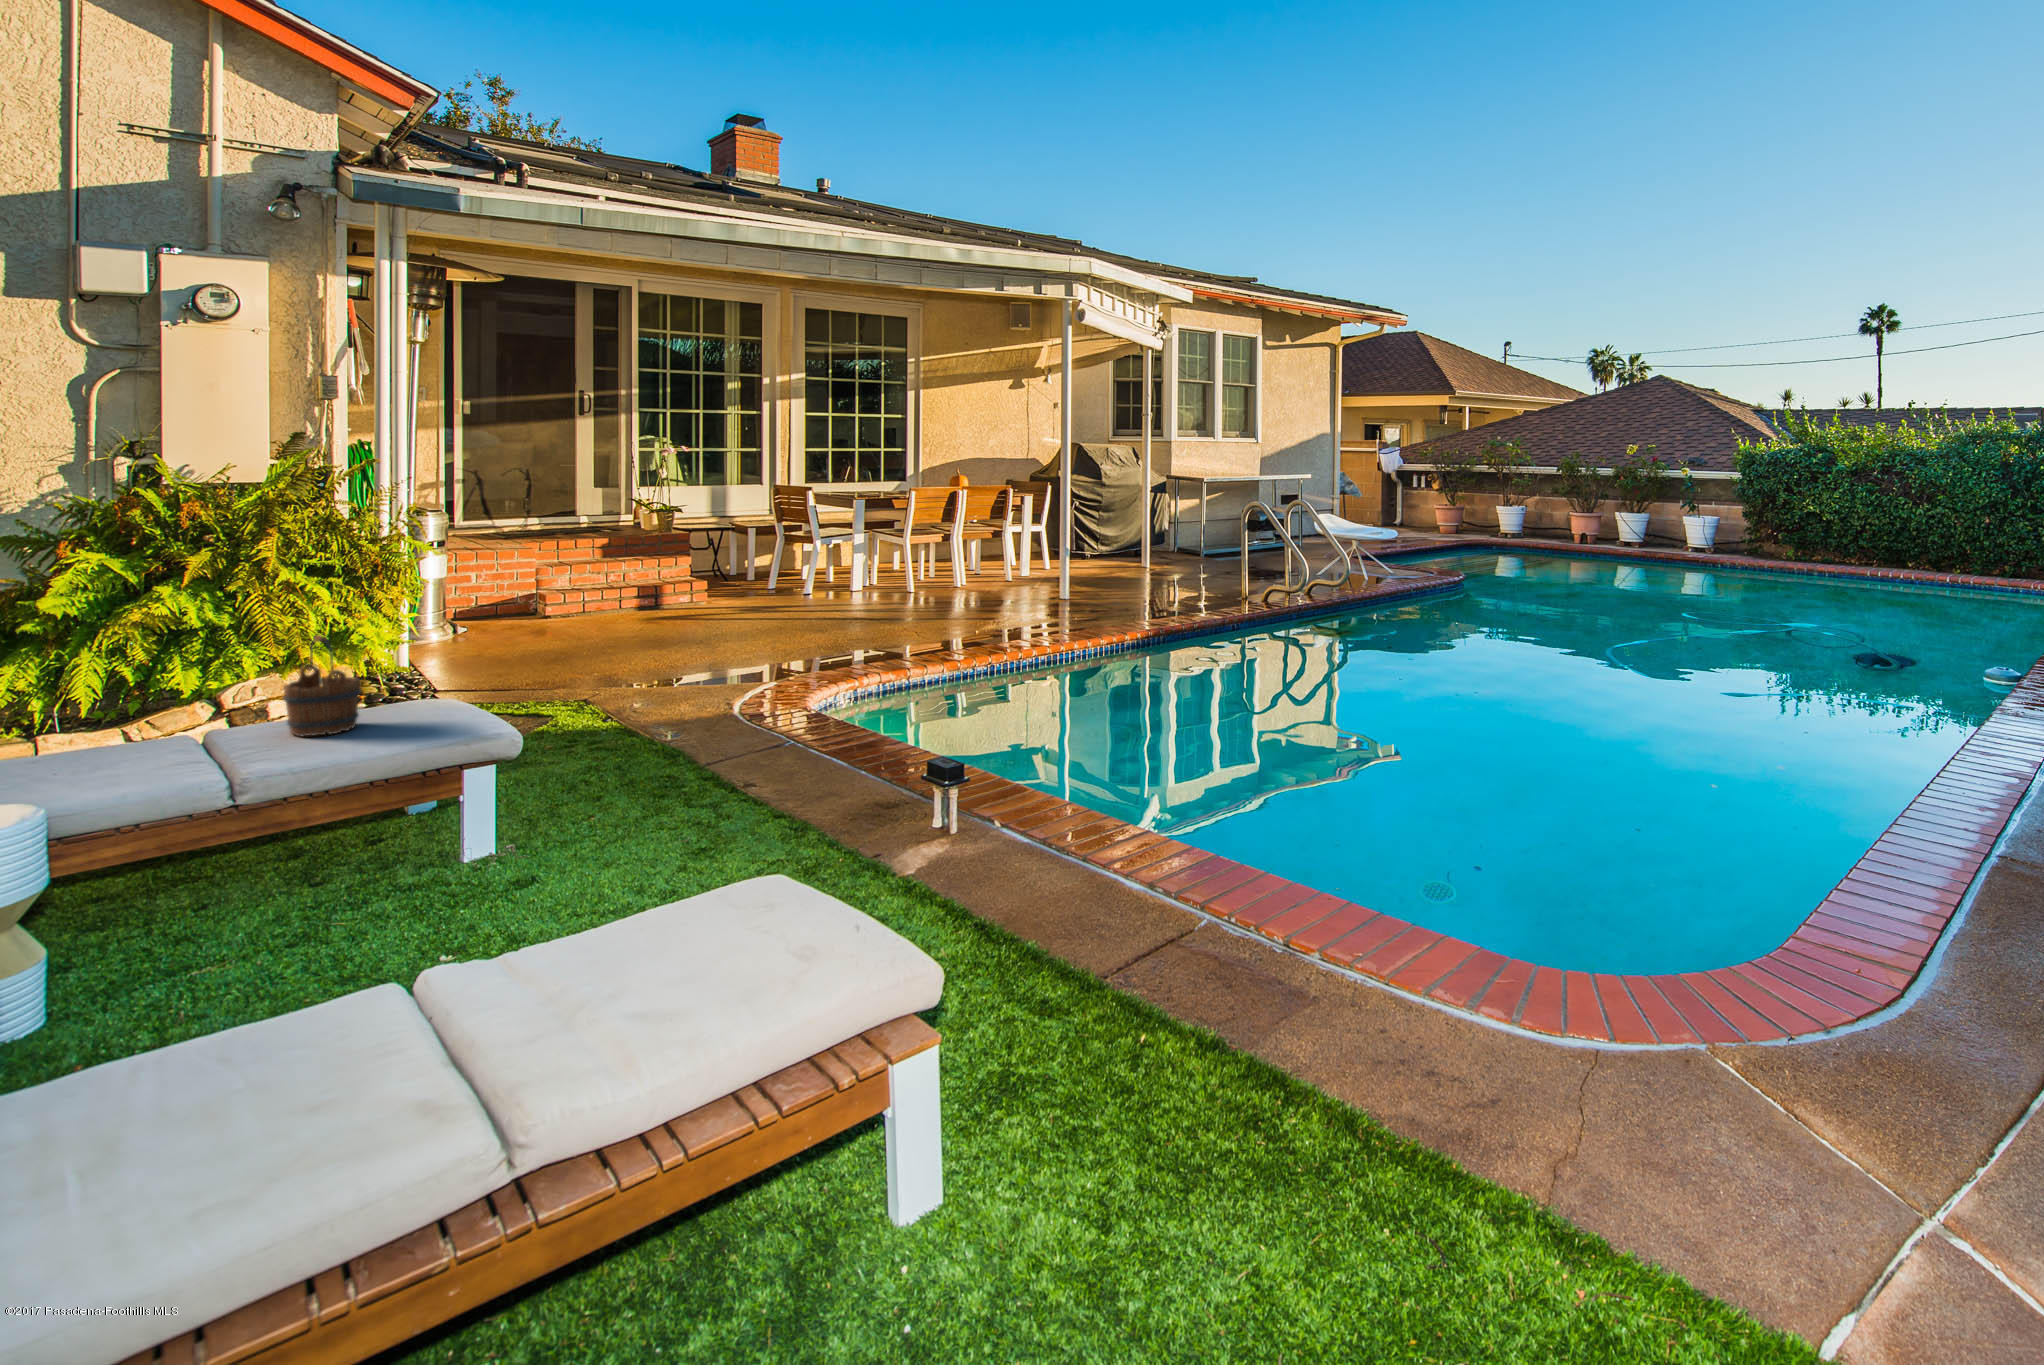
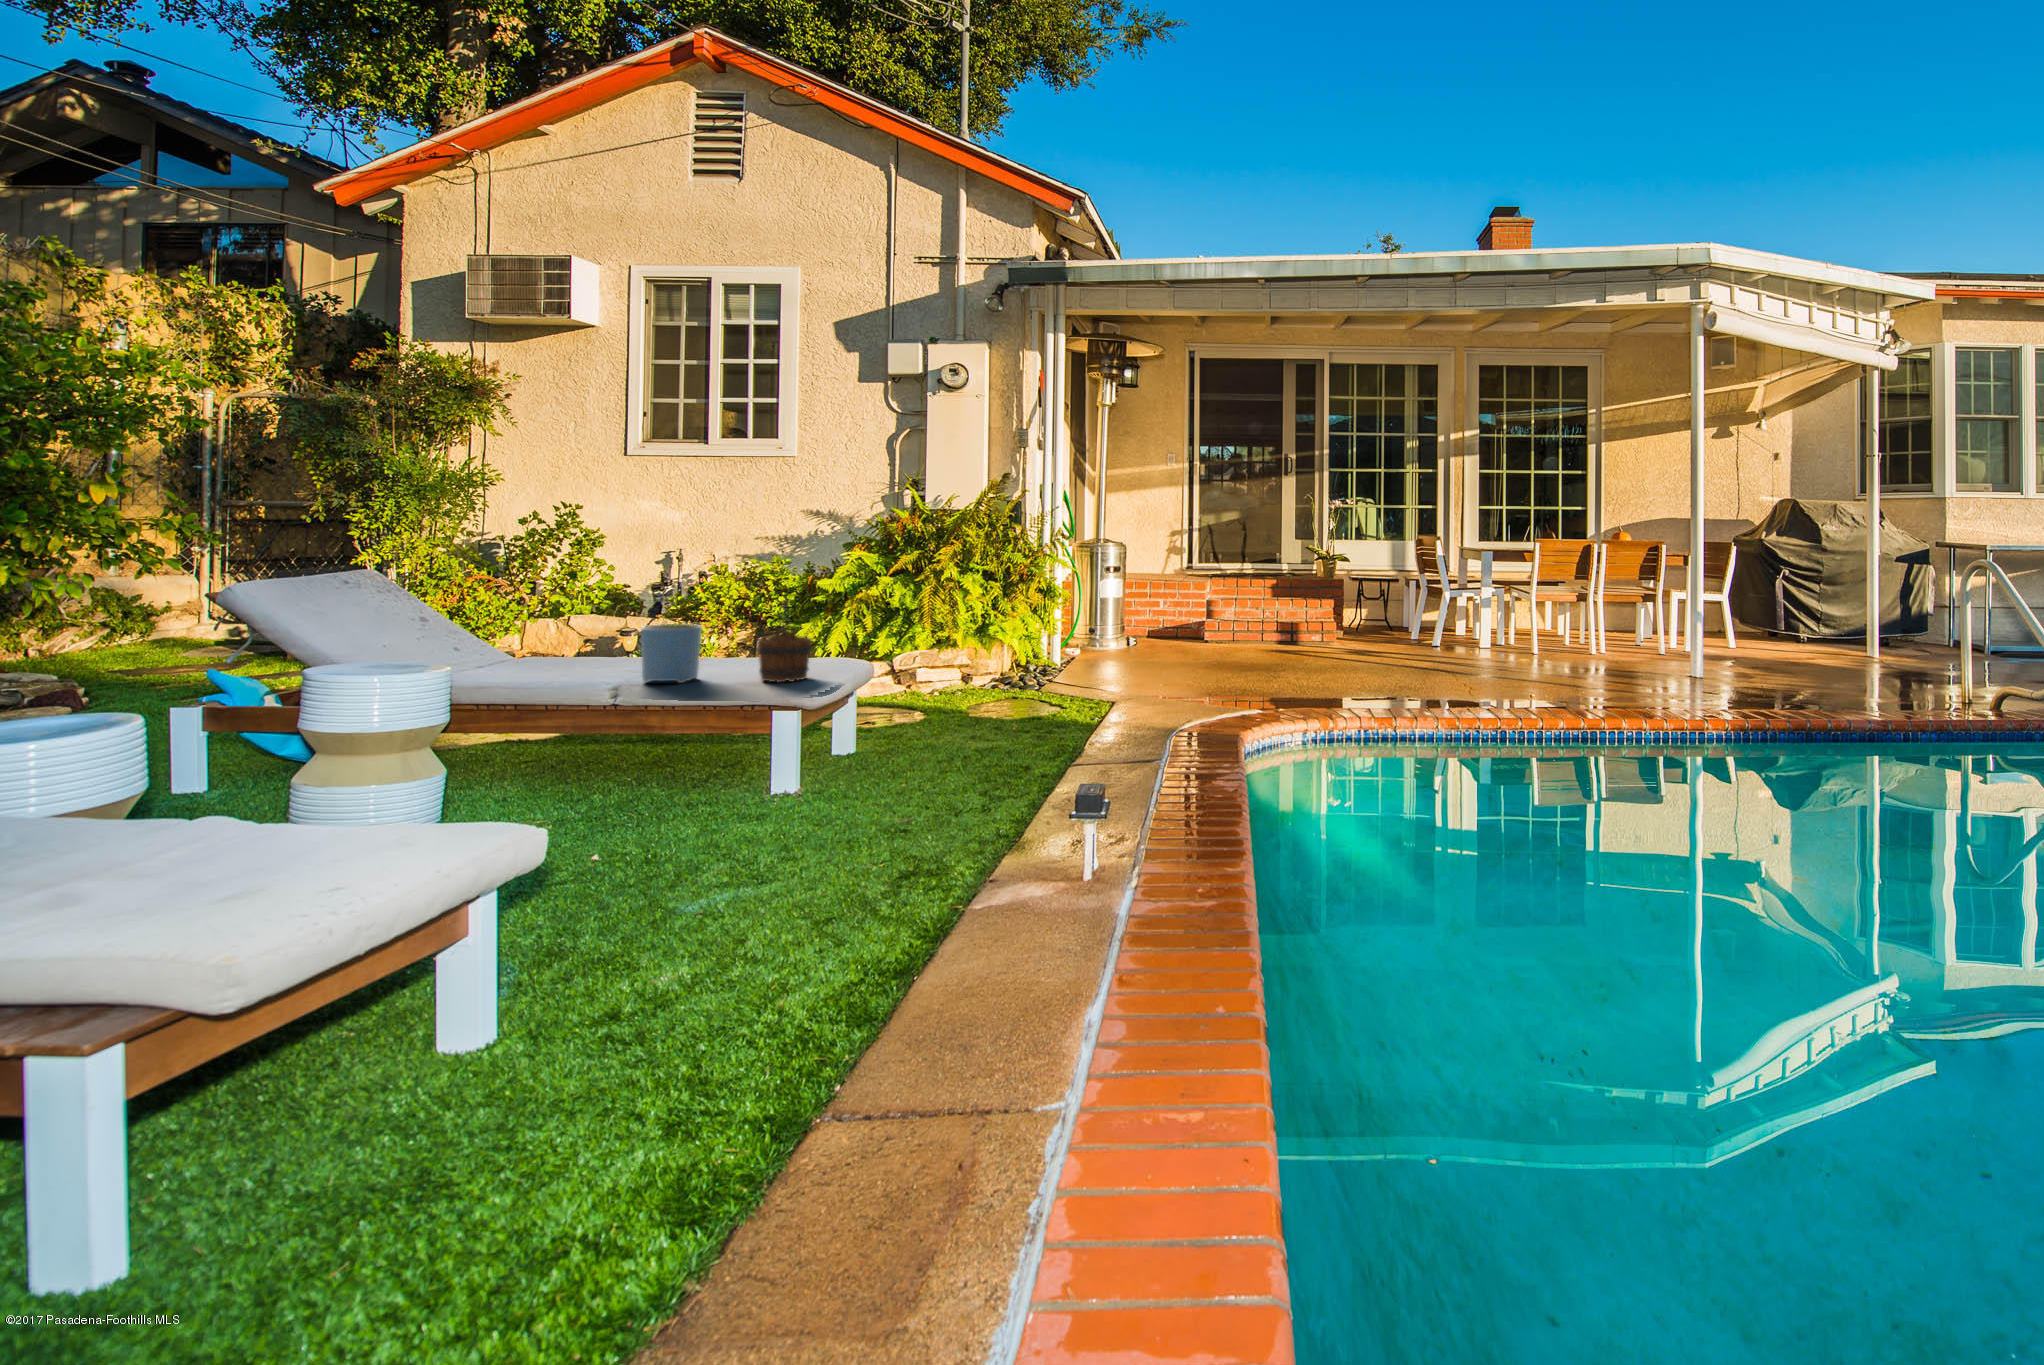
planter: none [85,683,185,768] -> present [641,624,702,683]

